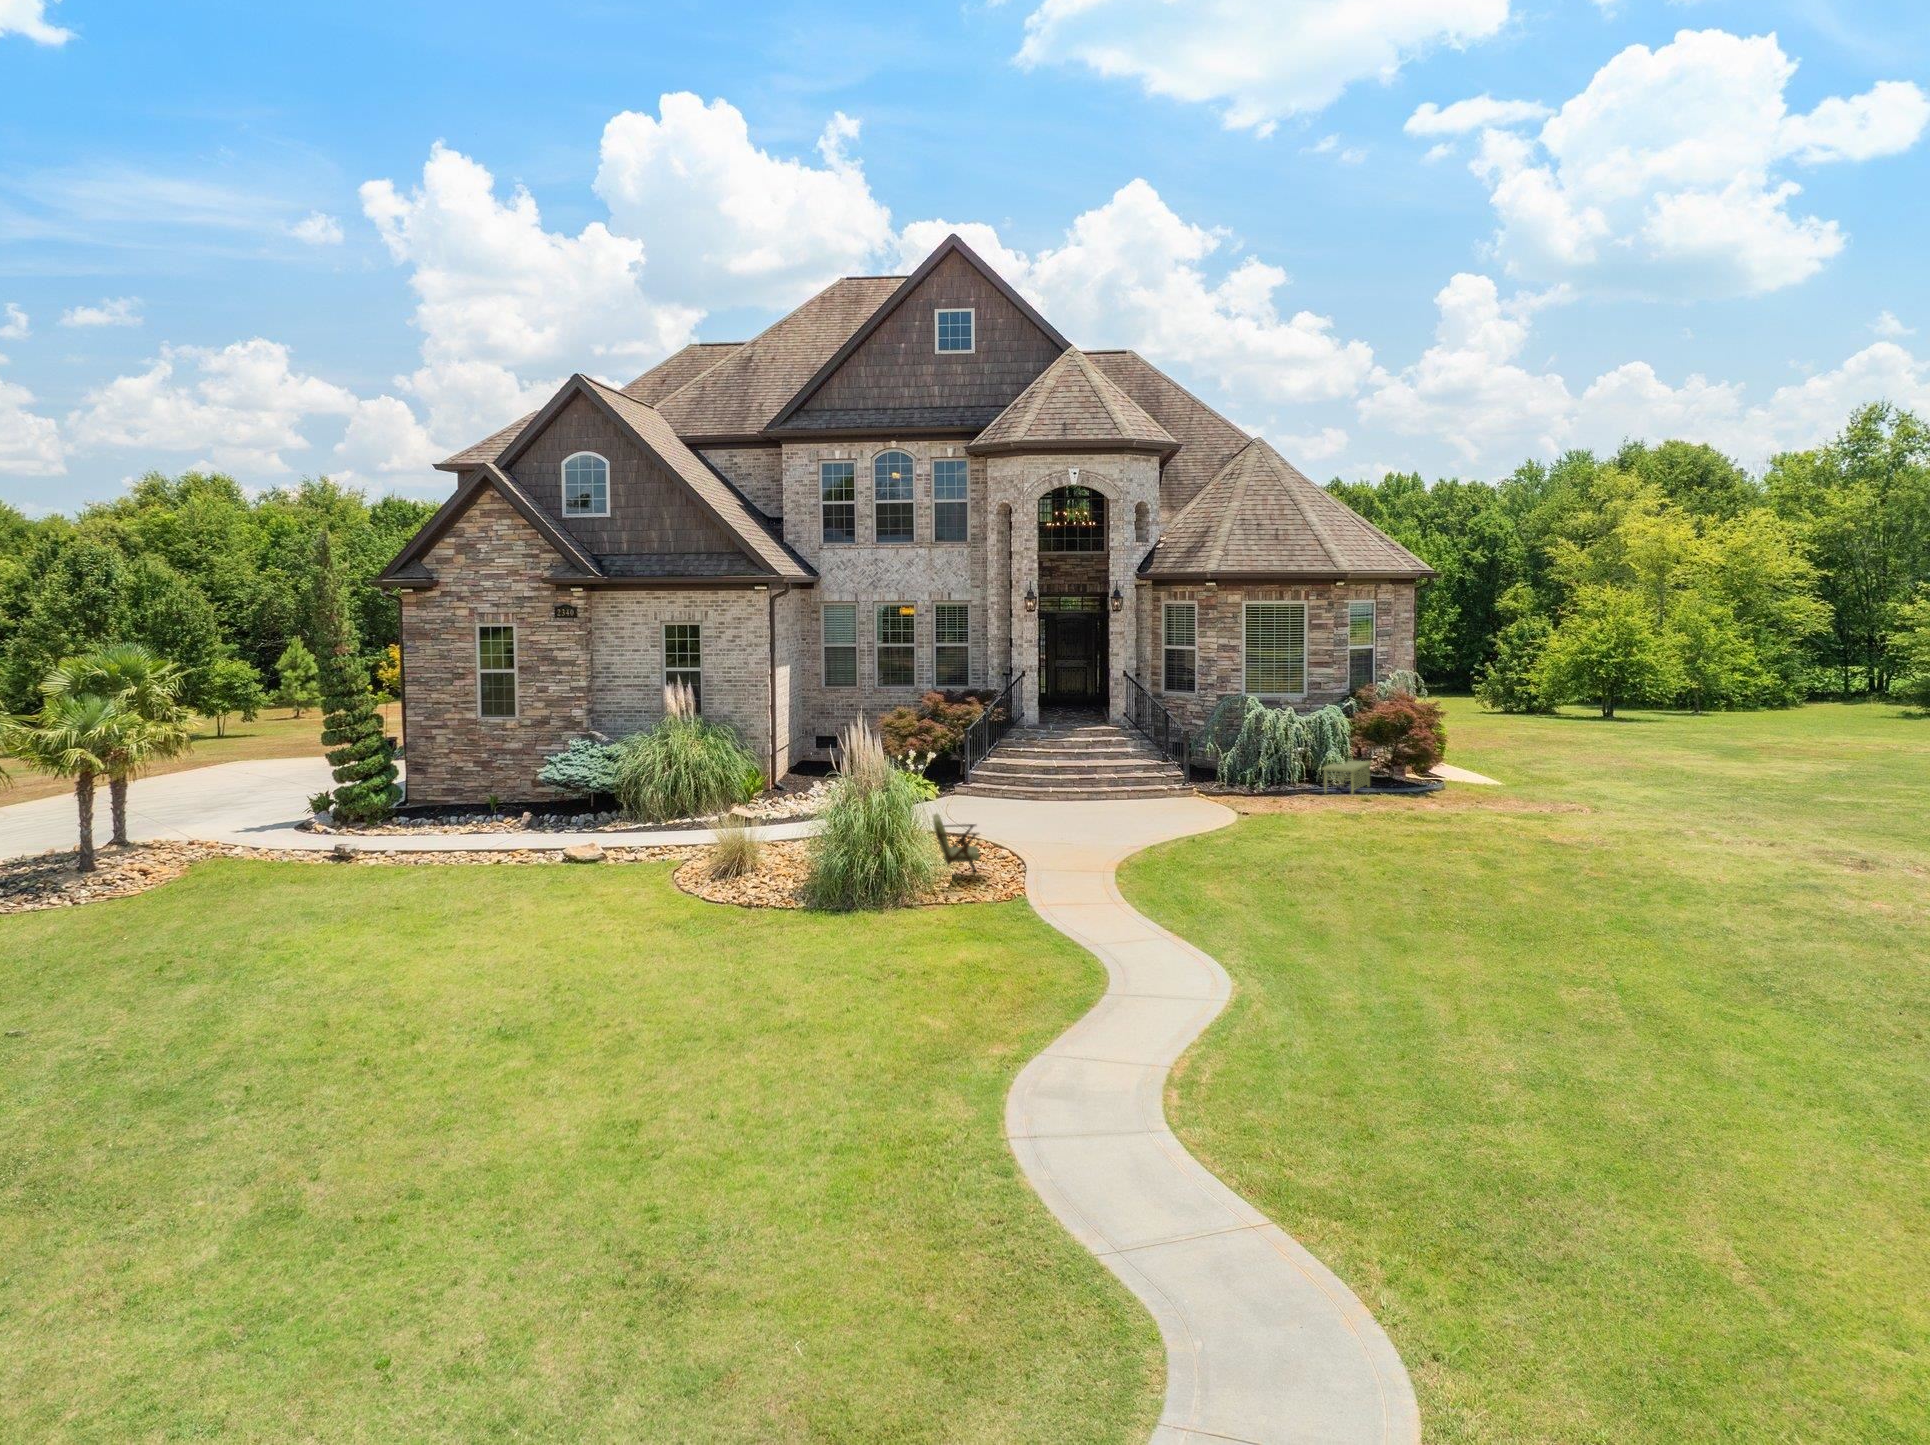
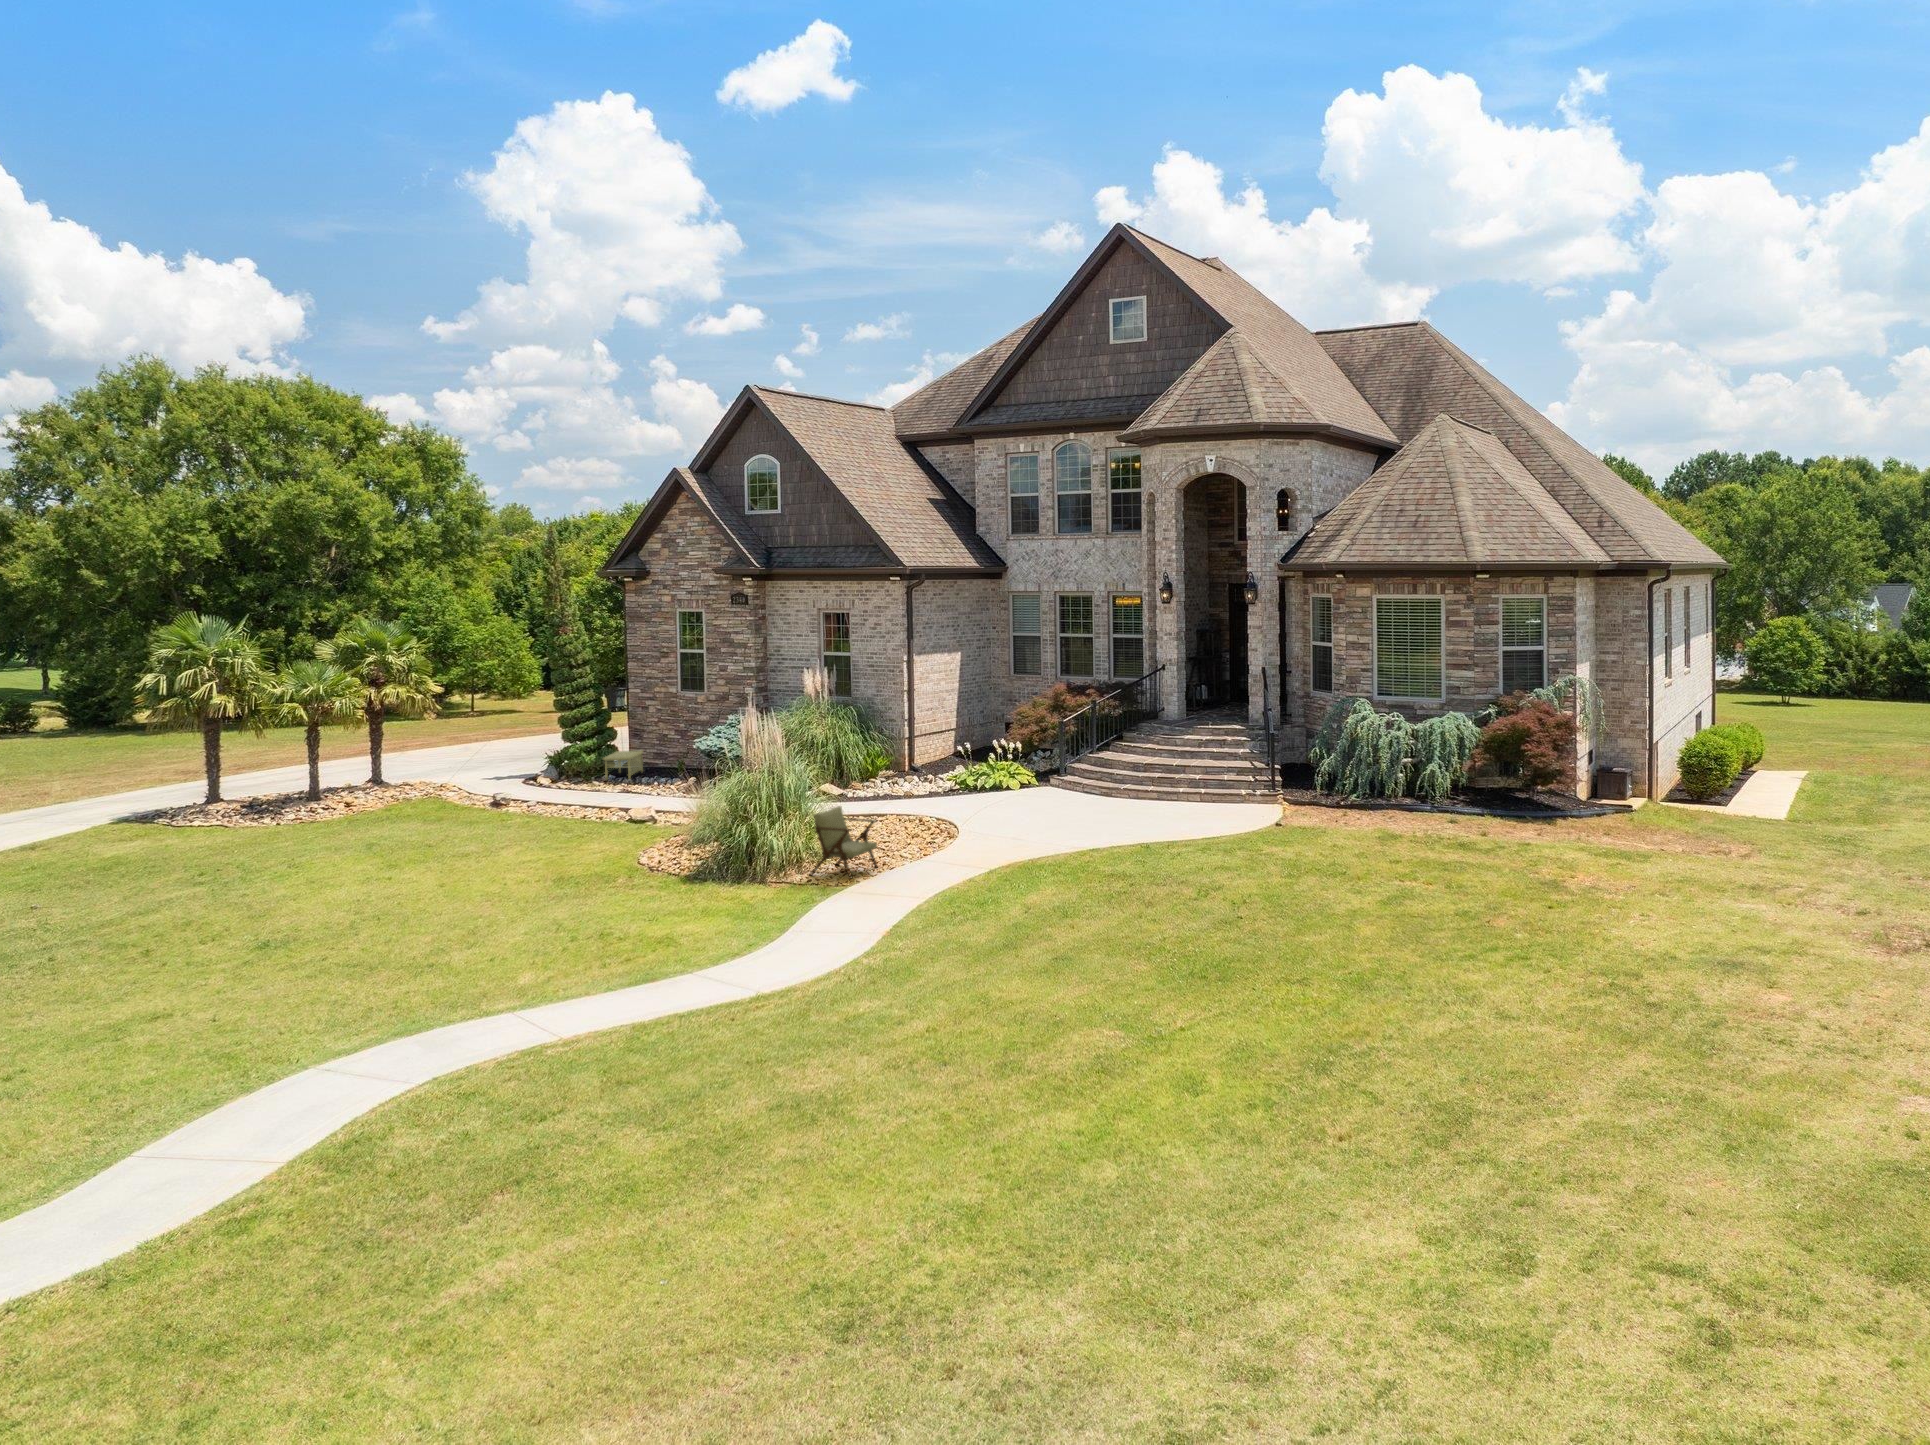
storage bench: present [1322,761,1371,794] -> present [603,751,643,779]

